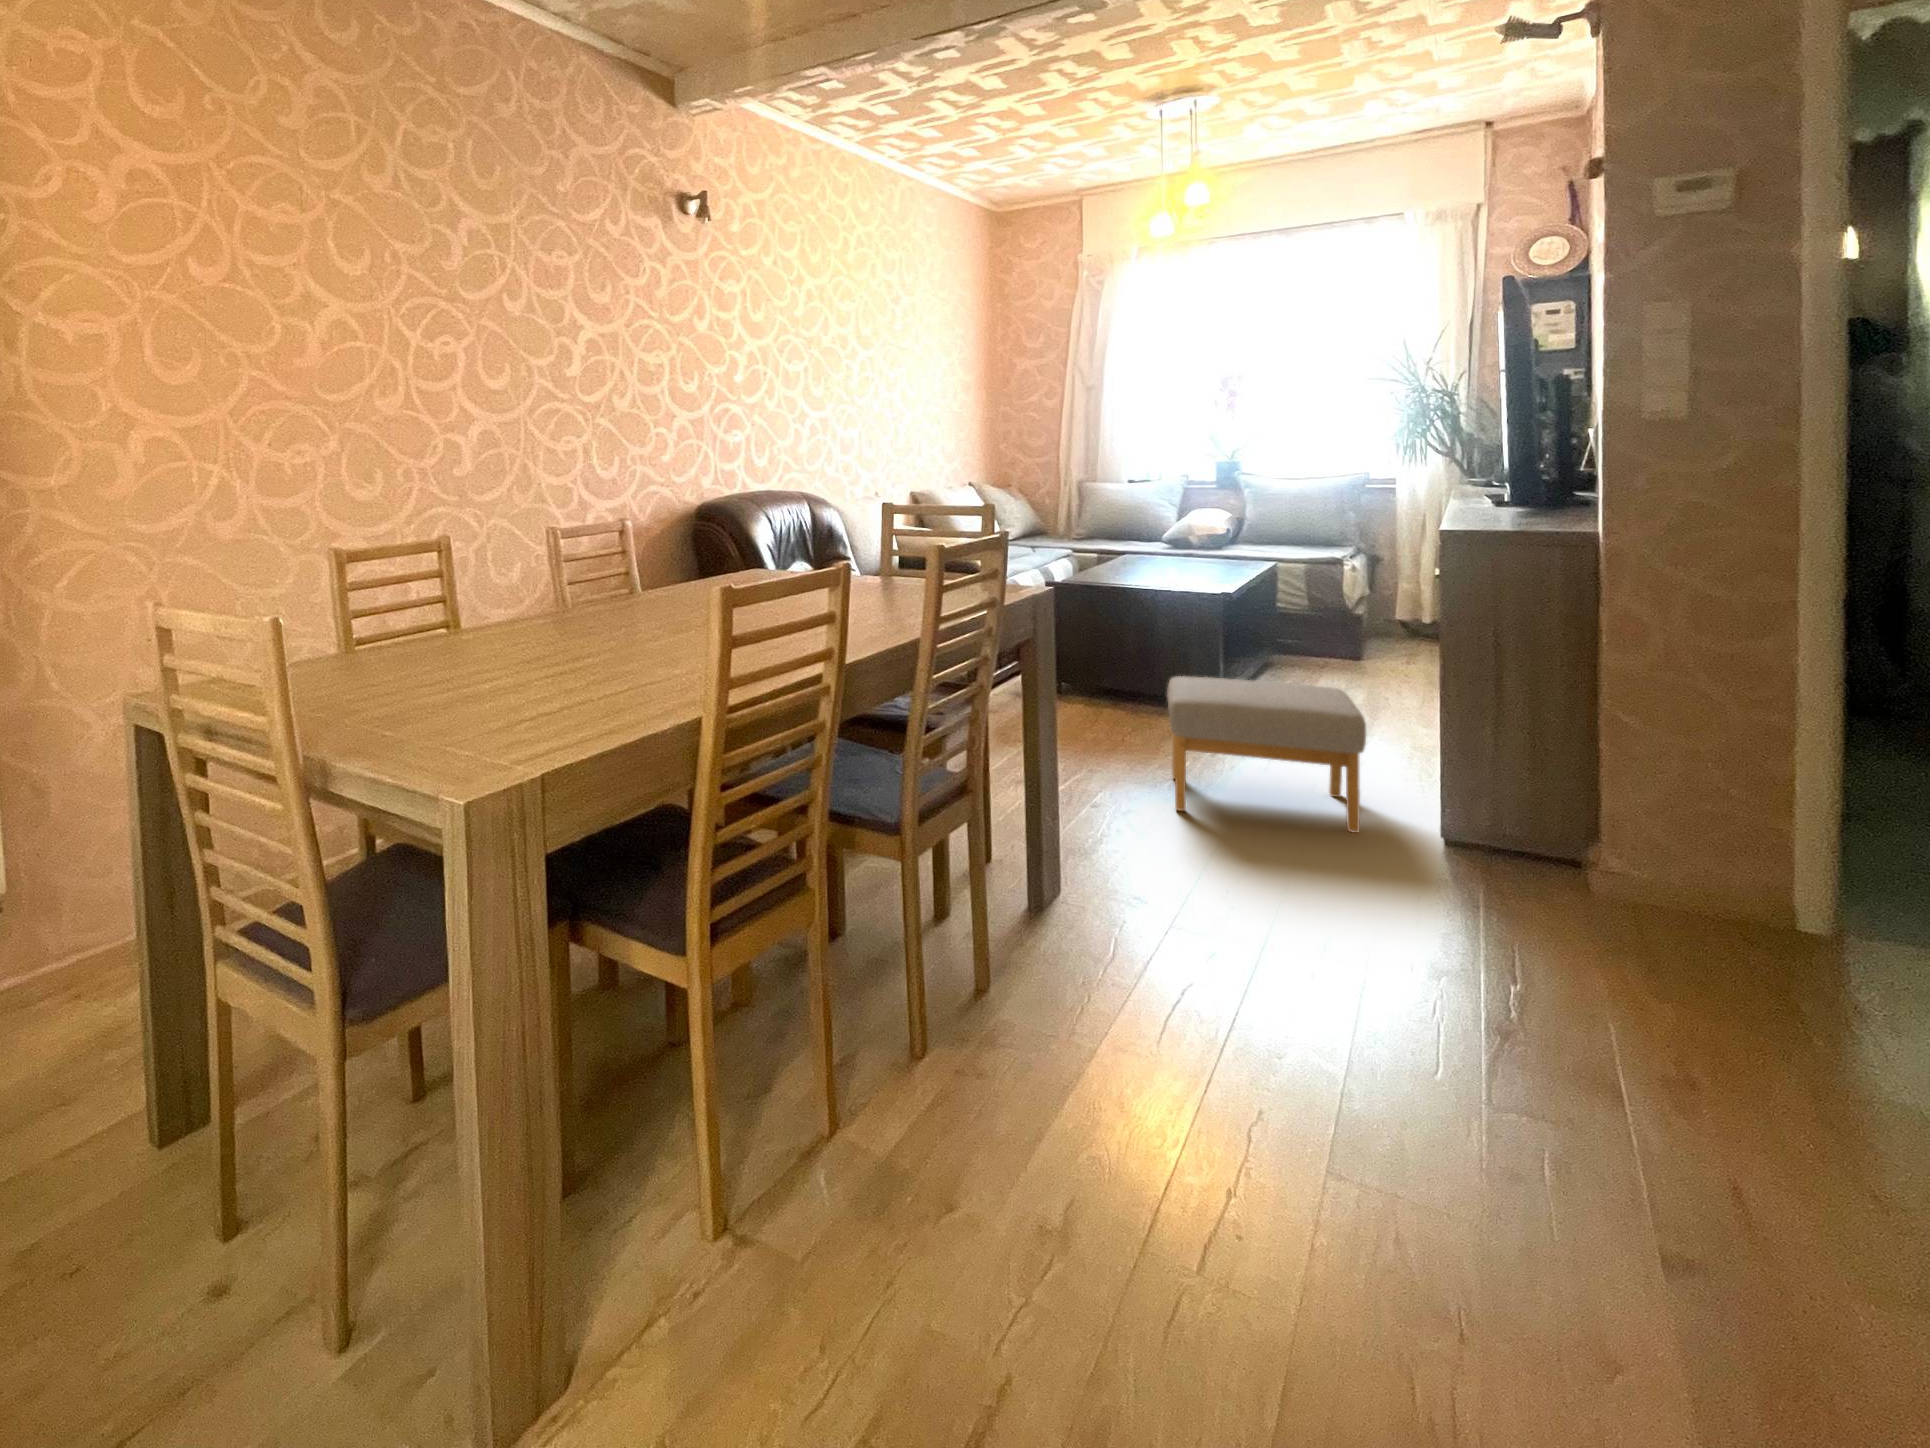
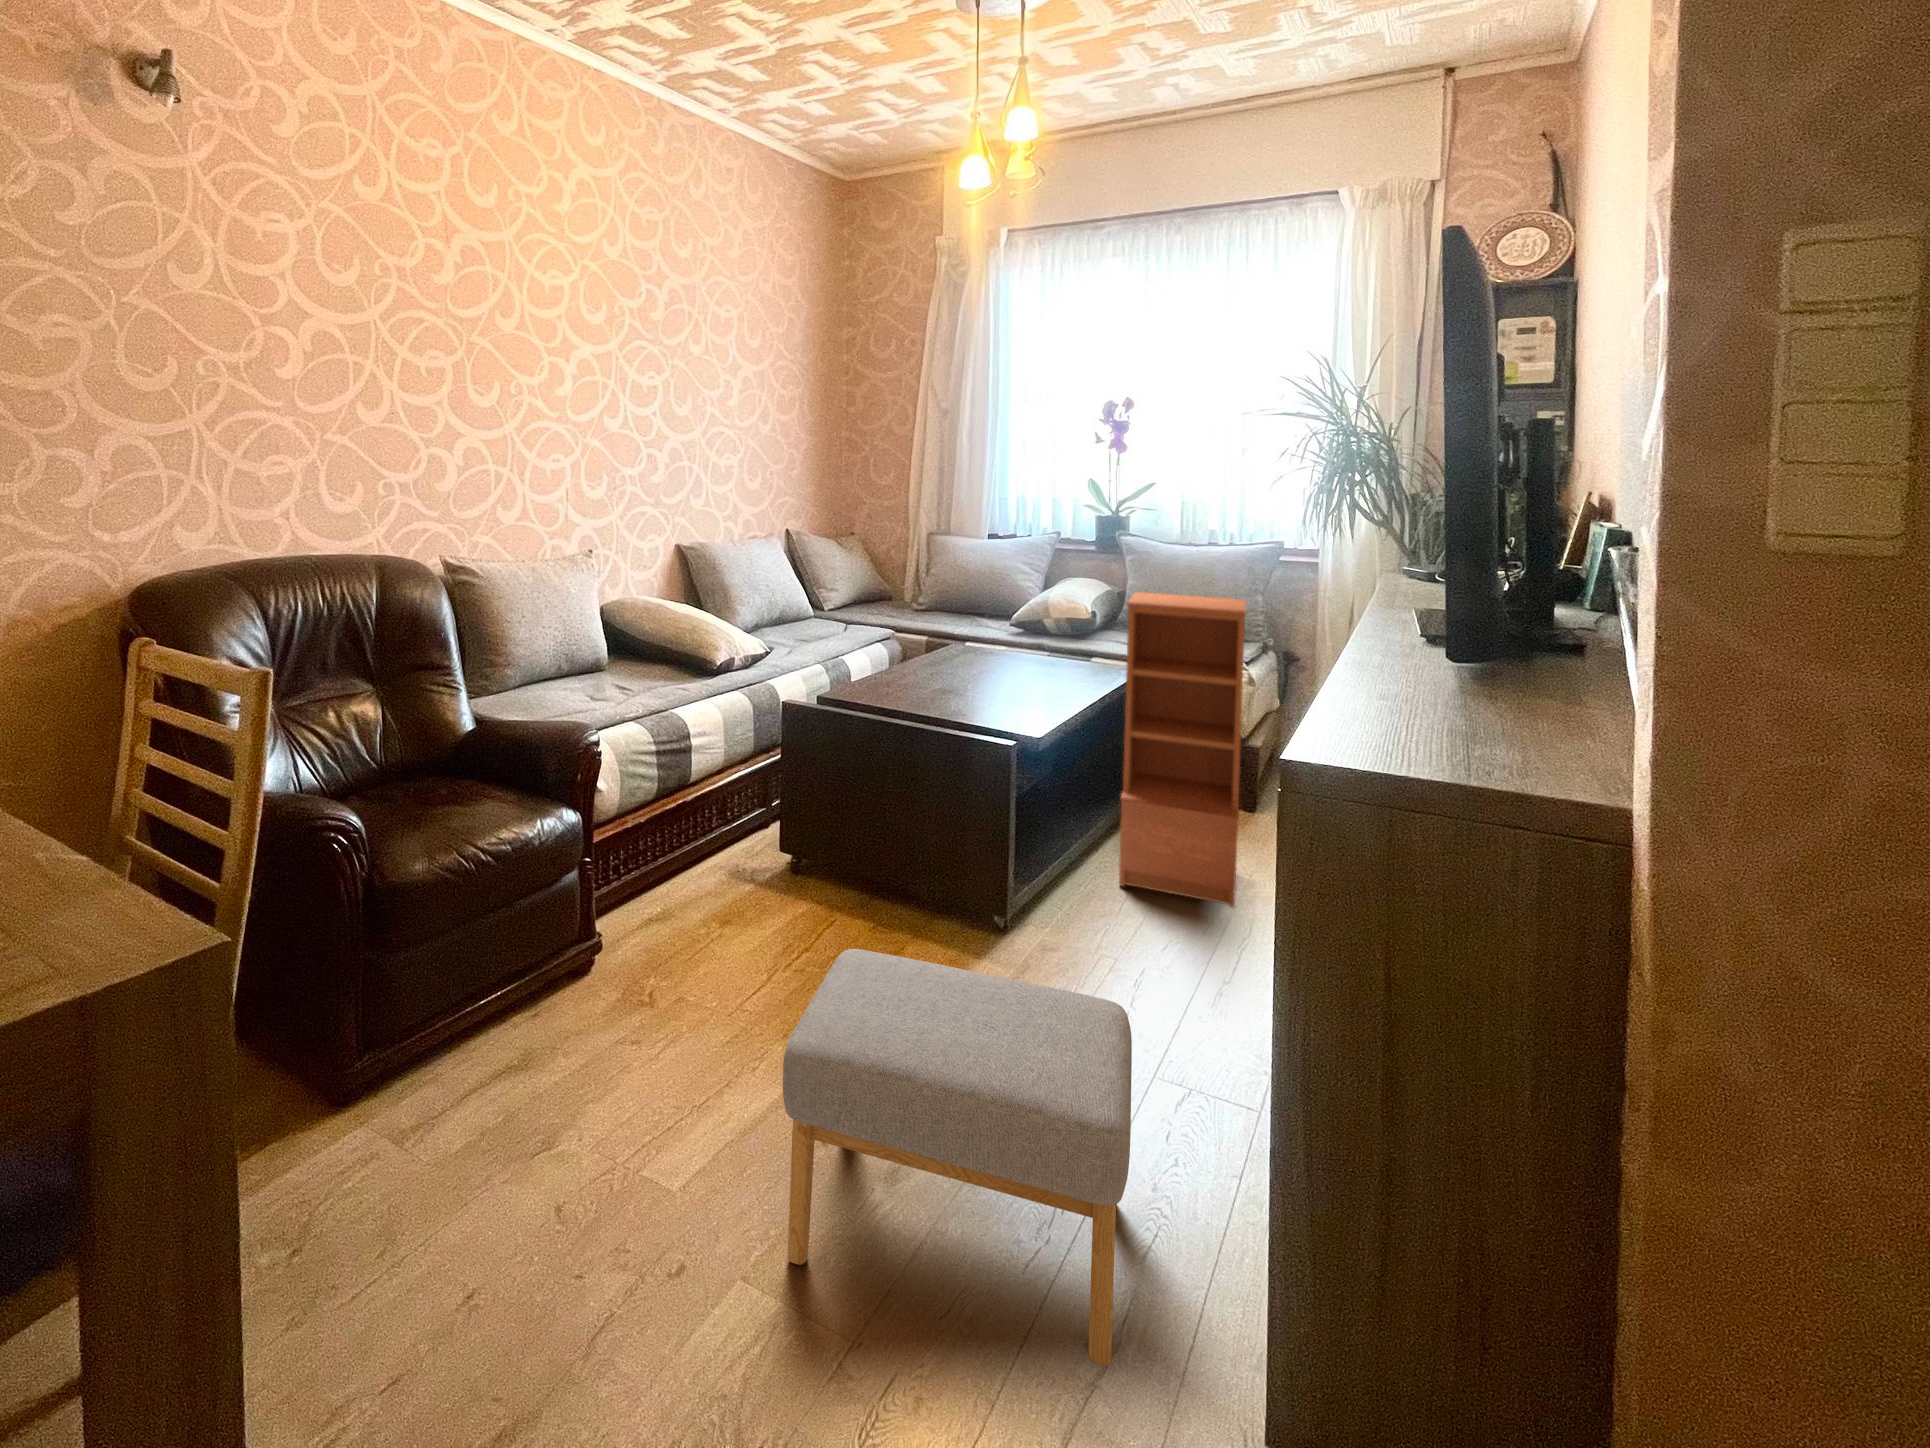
bookcase: none [1280,502,1368,700] -> present [1119,592,1246,908]

